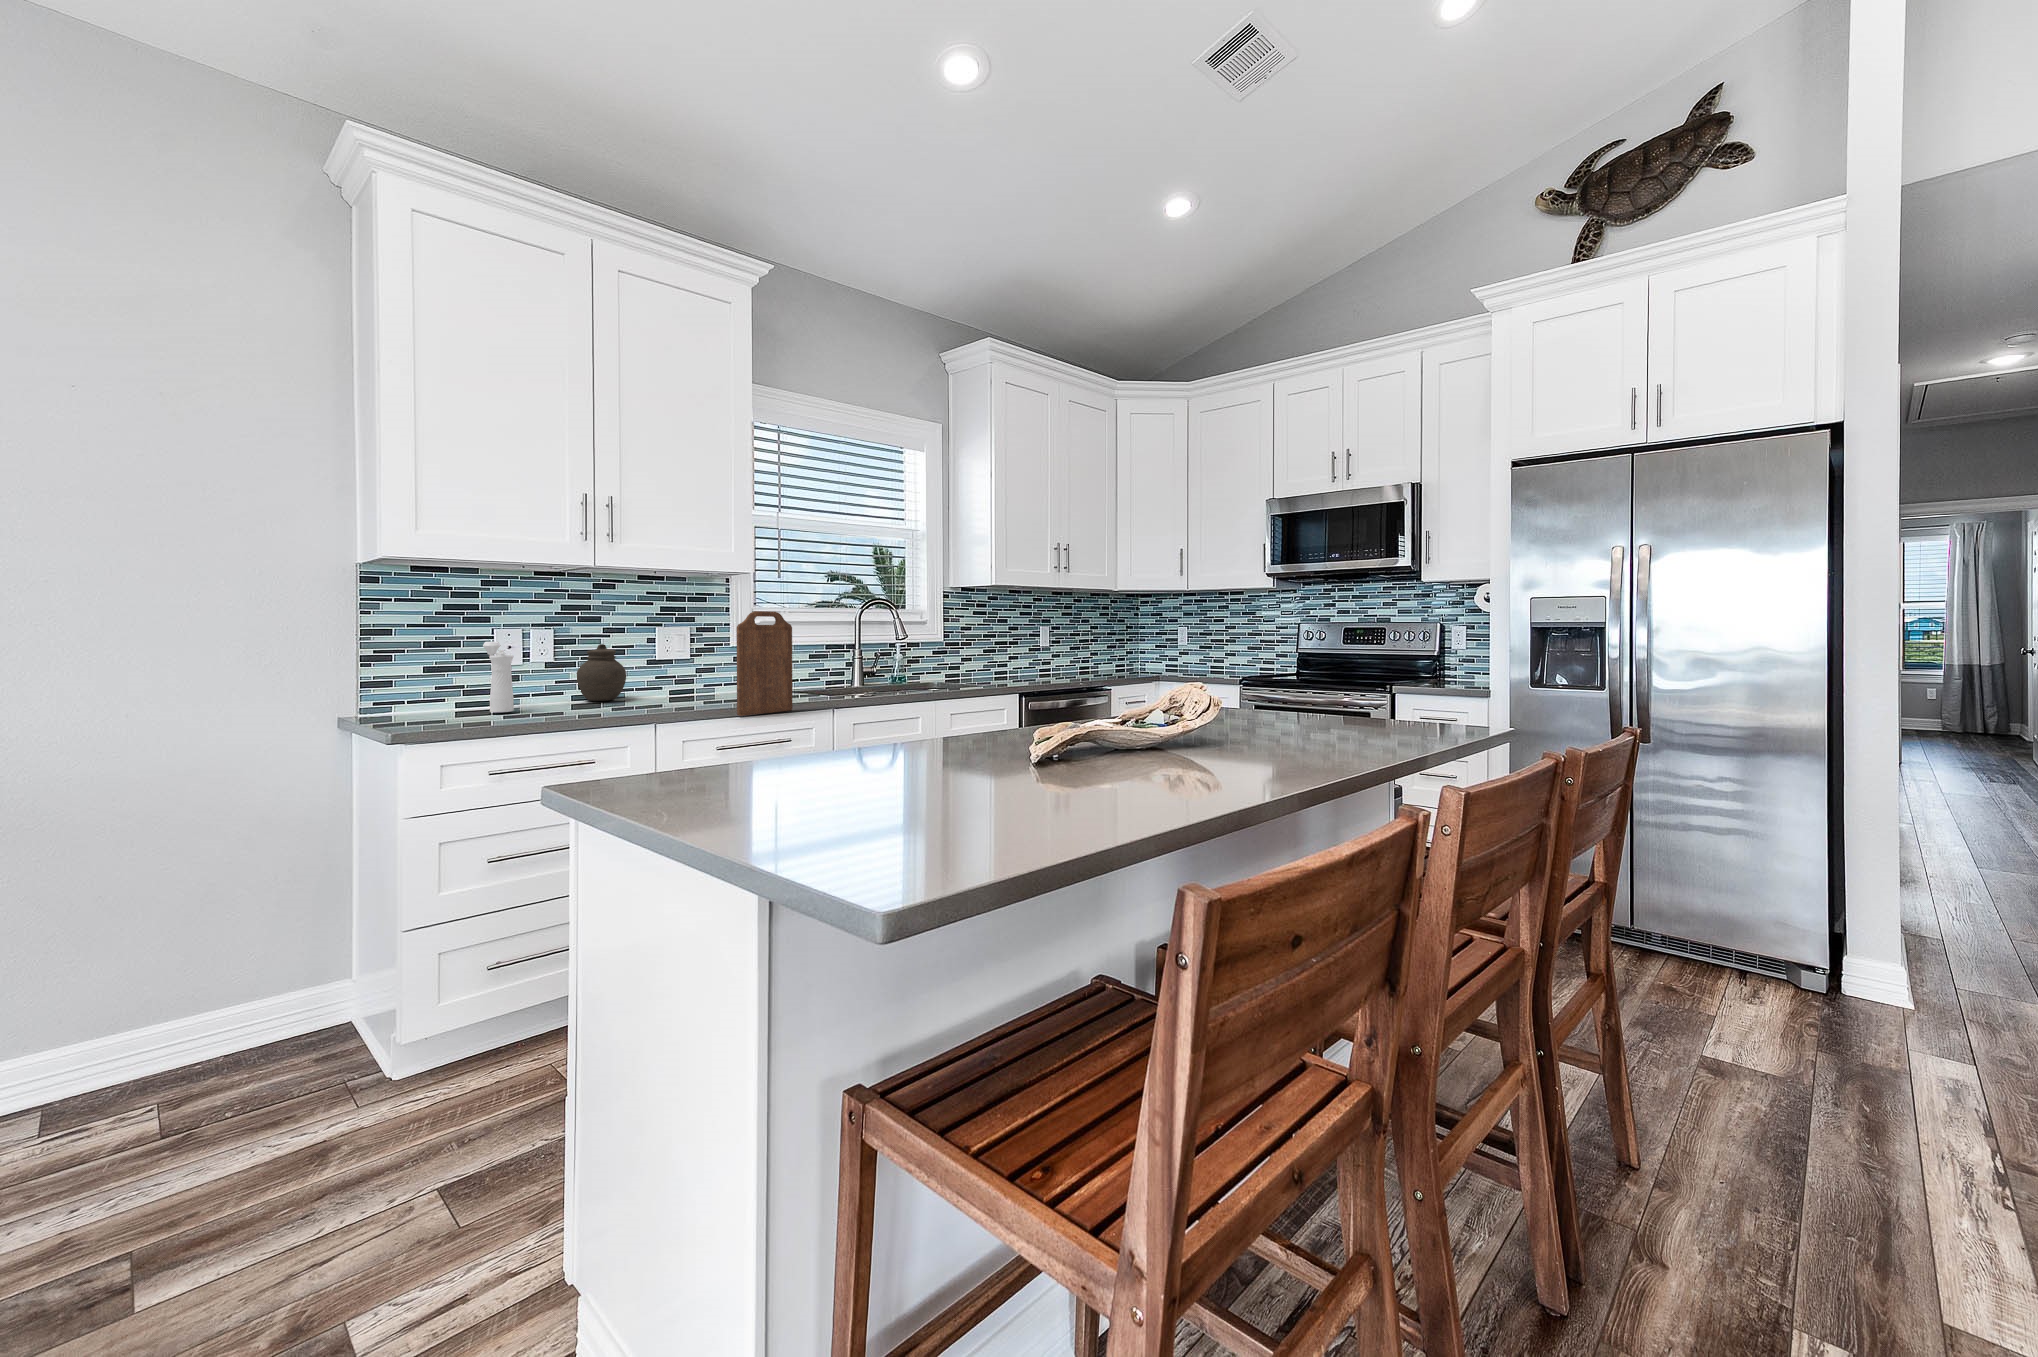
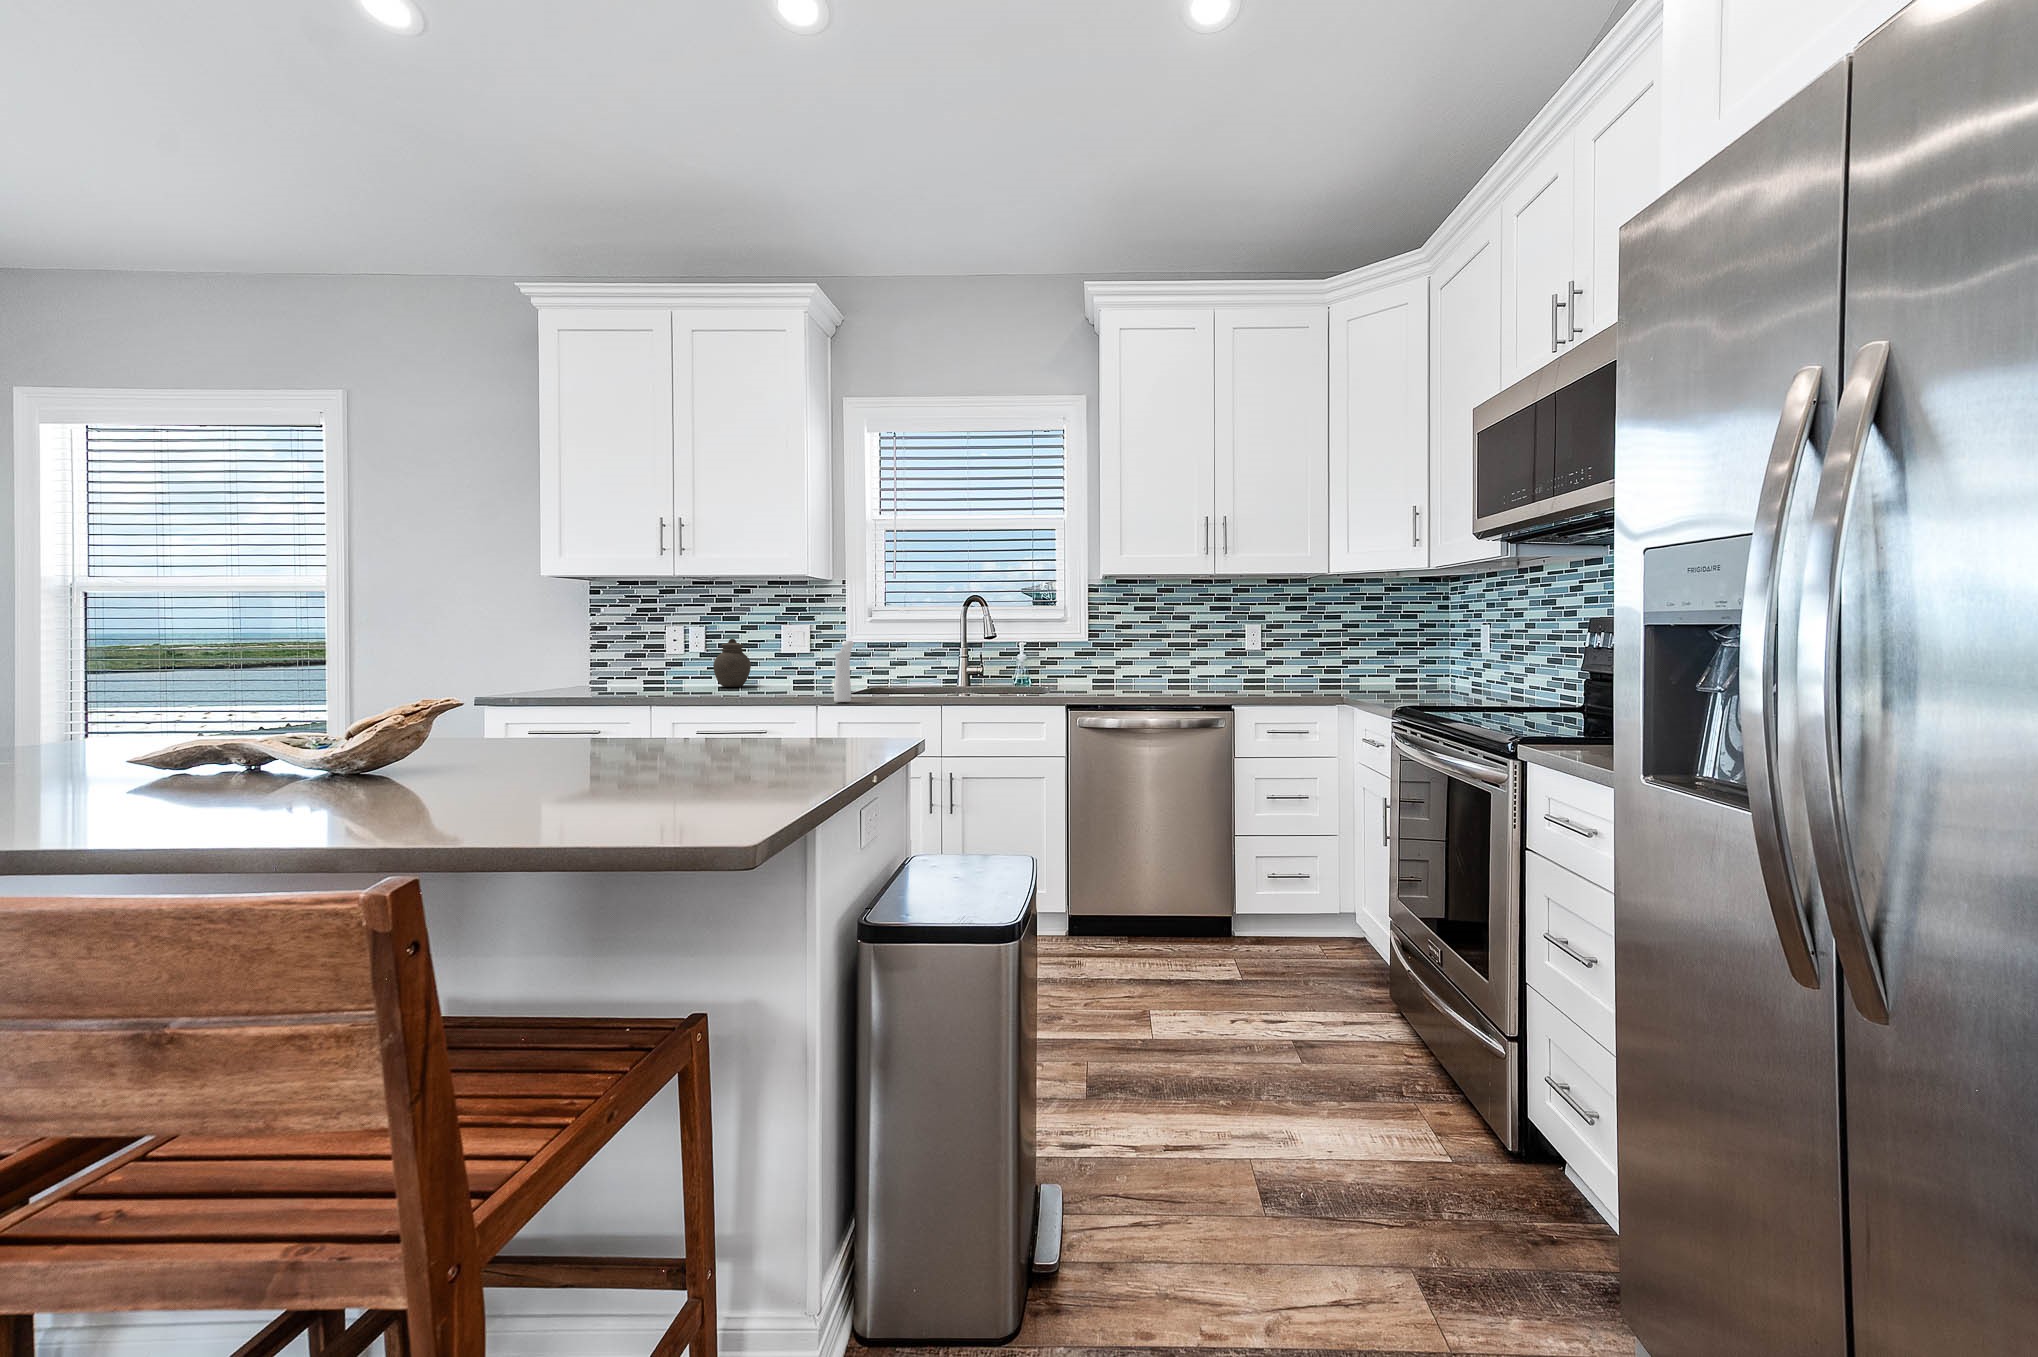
cutting board: present [737,611,793,716] -> none [752,606,810,702]
pepper mill: present [483,642,514,712] -> present [834,641,854,702]

